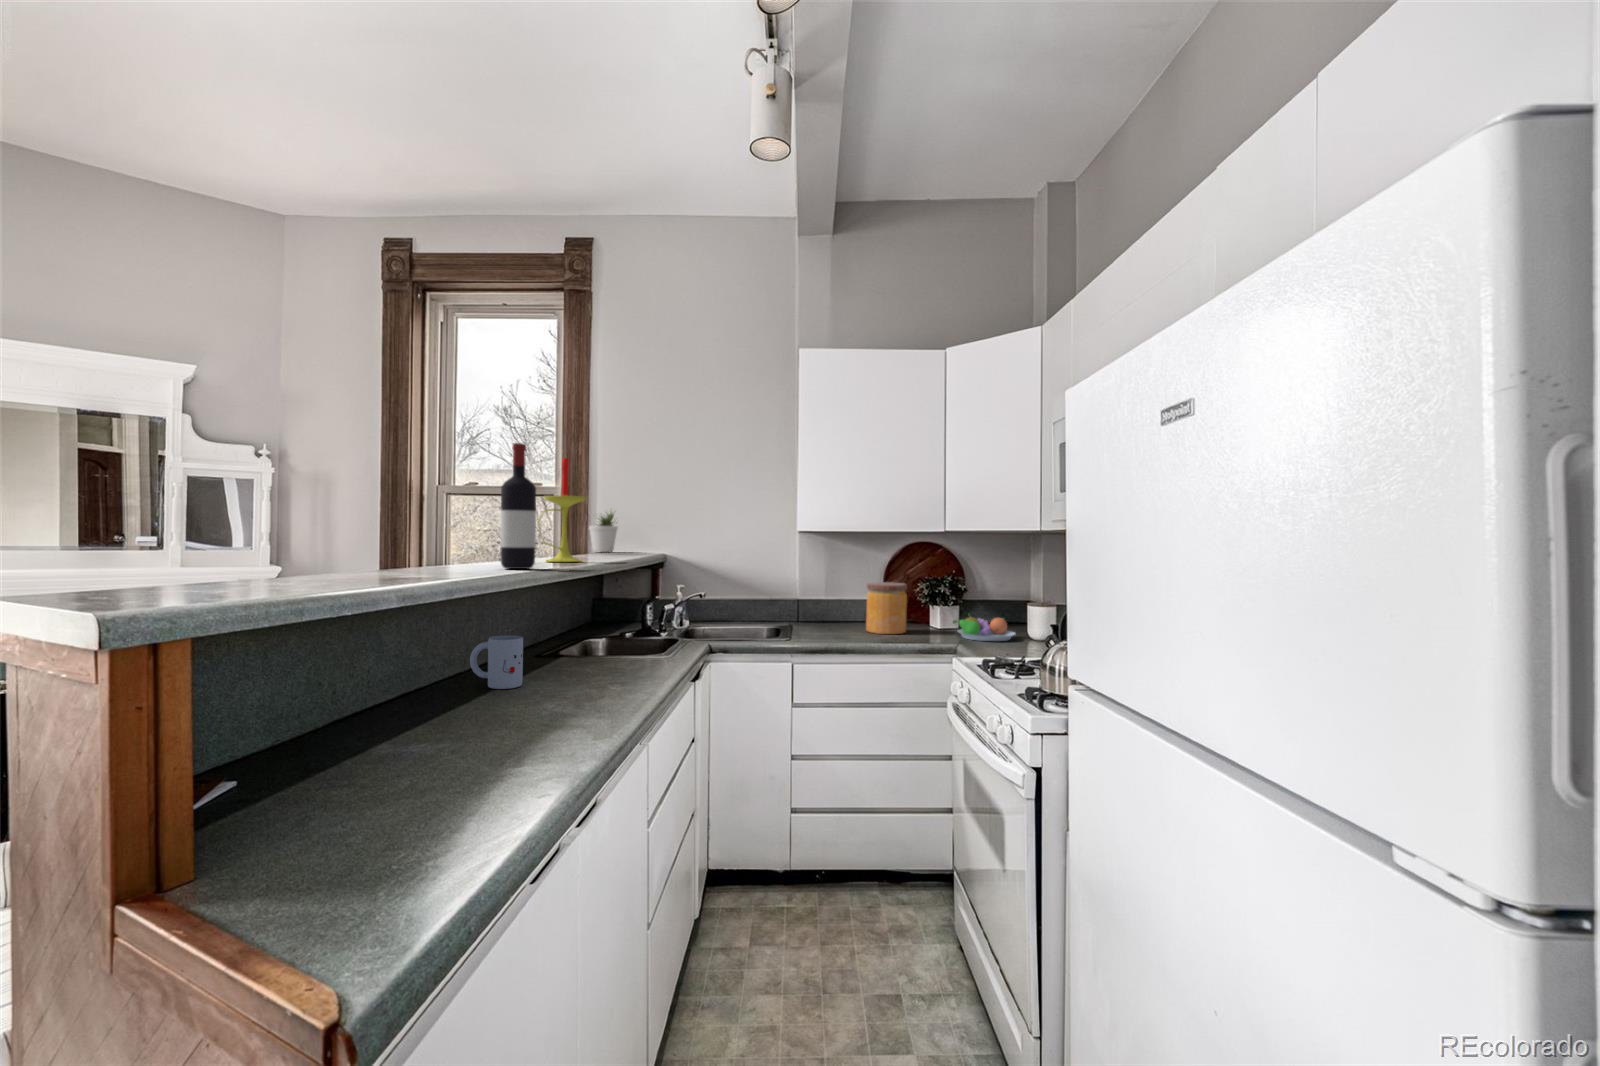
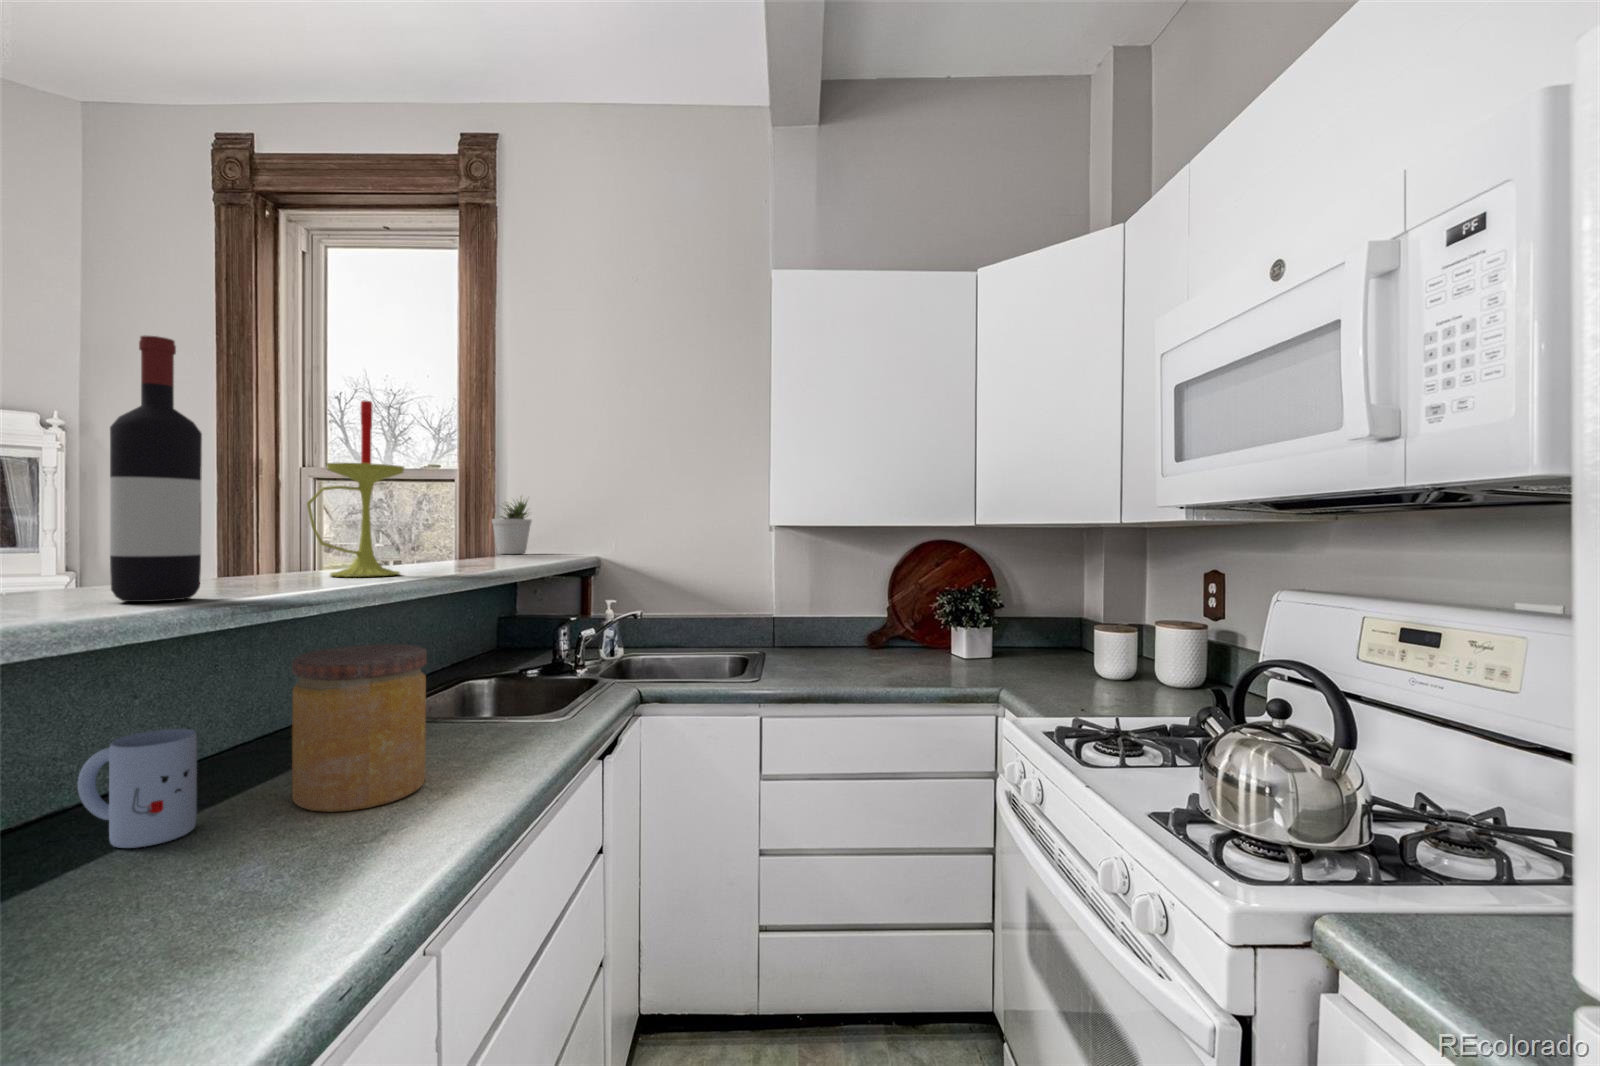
jar: present [866,582,907,634] -> present [292,644,427,812]
fruit bowl: present [953,617,1015,641] -> none [987,638,1077,680]

